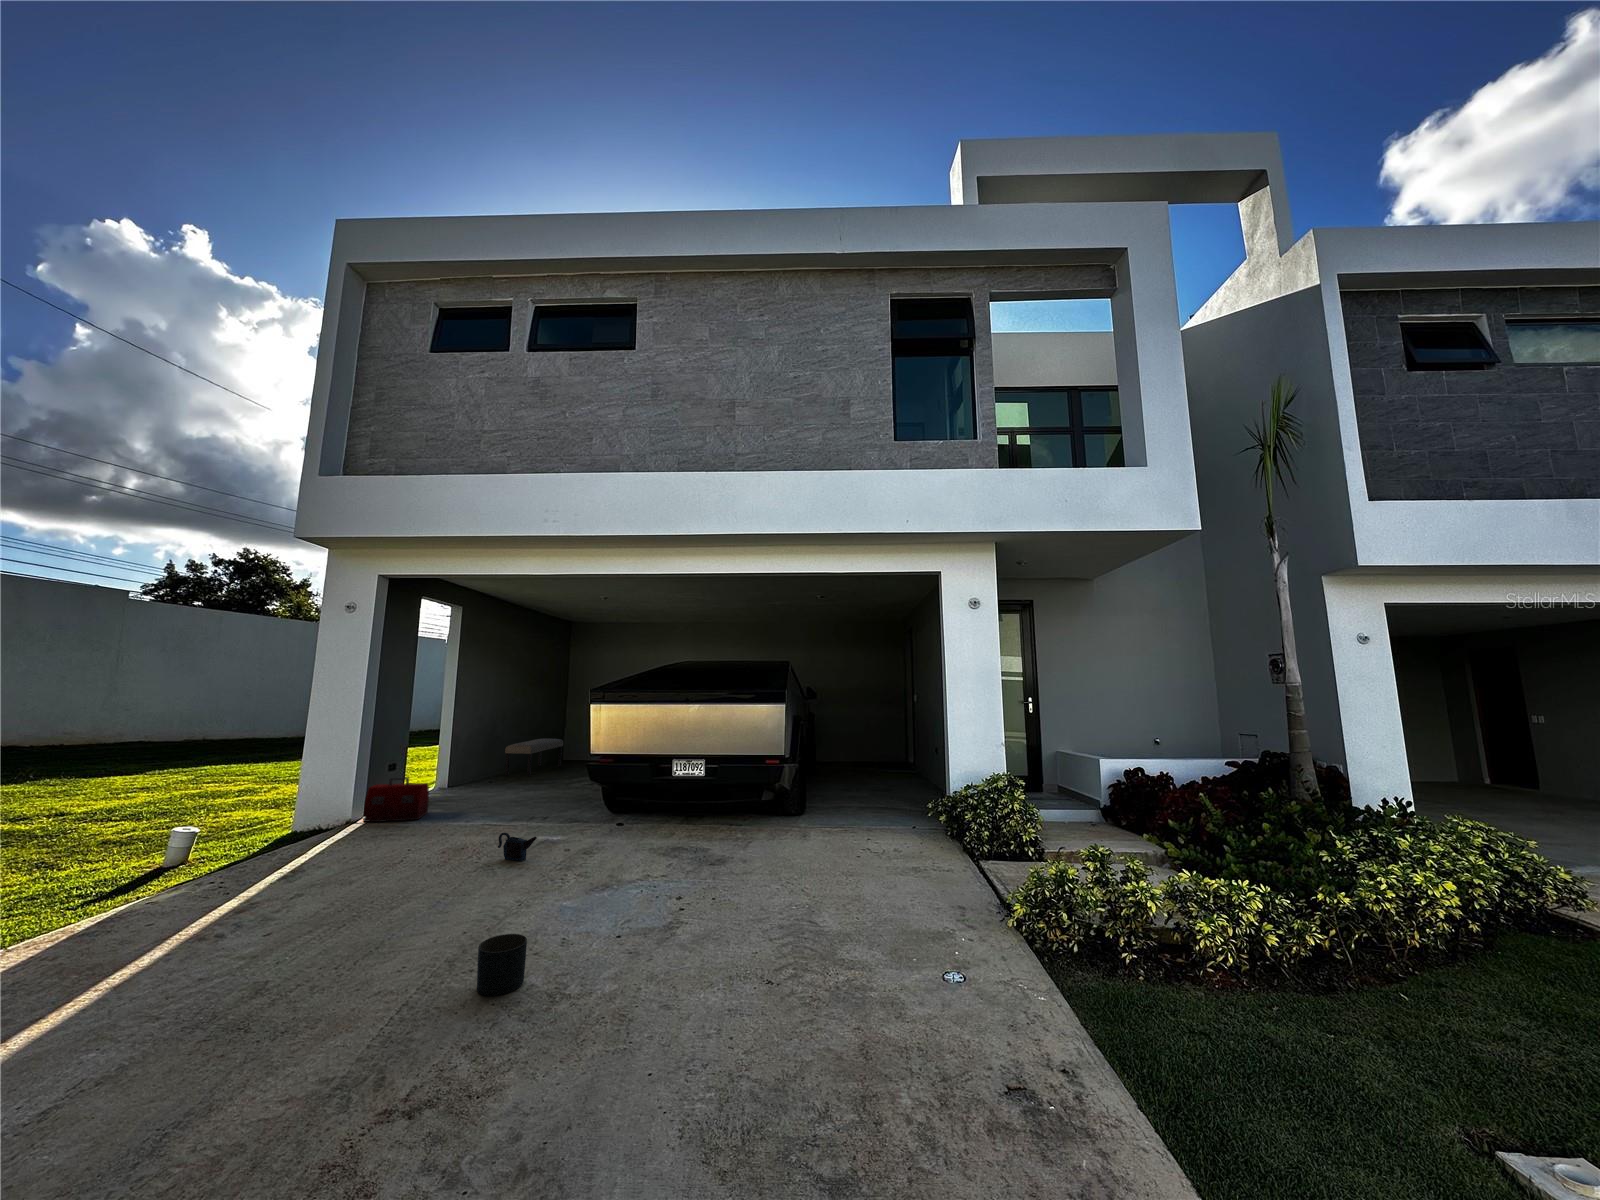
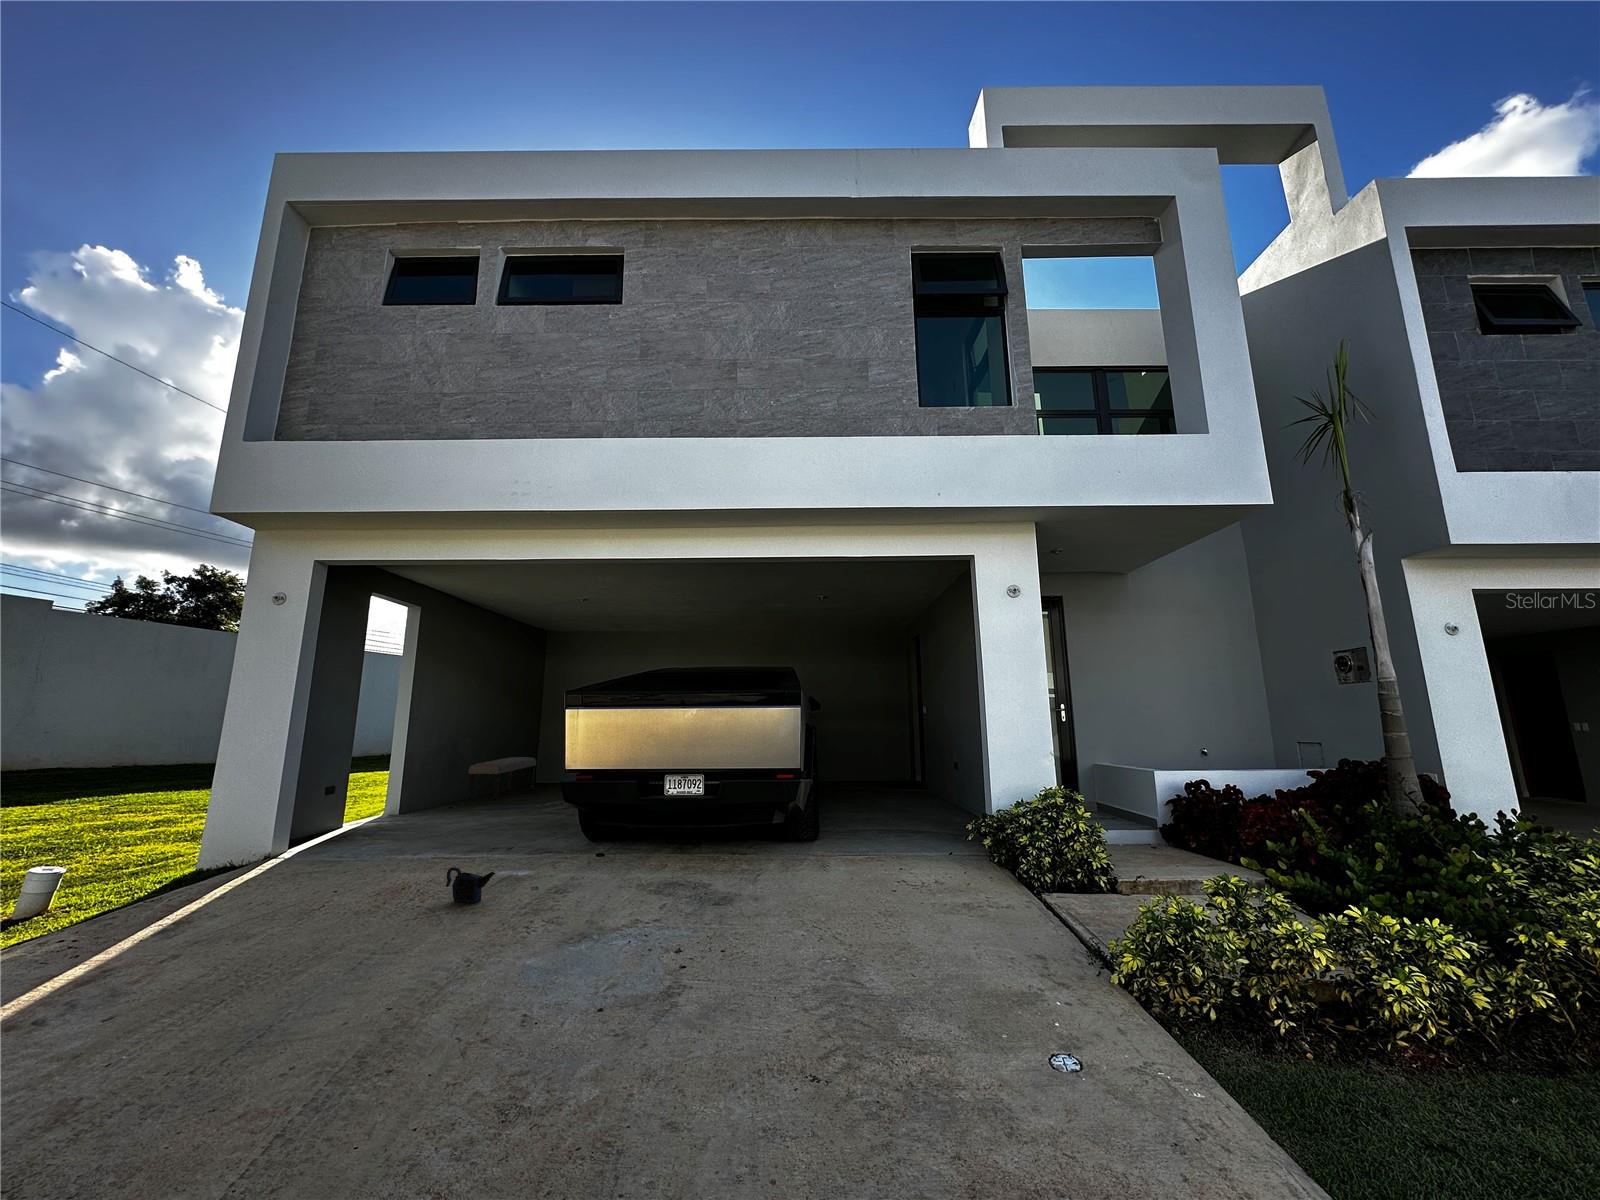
toolbox: present [363,777,429,822] -> none [288,801,373,856]
planter: present [477,934,527,996] -> none [388,1016,465,1114]

